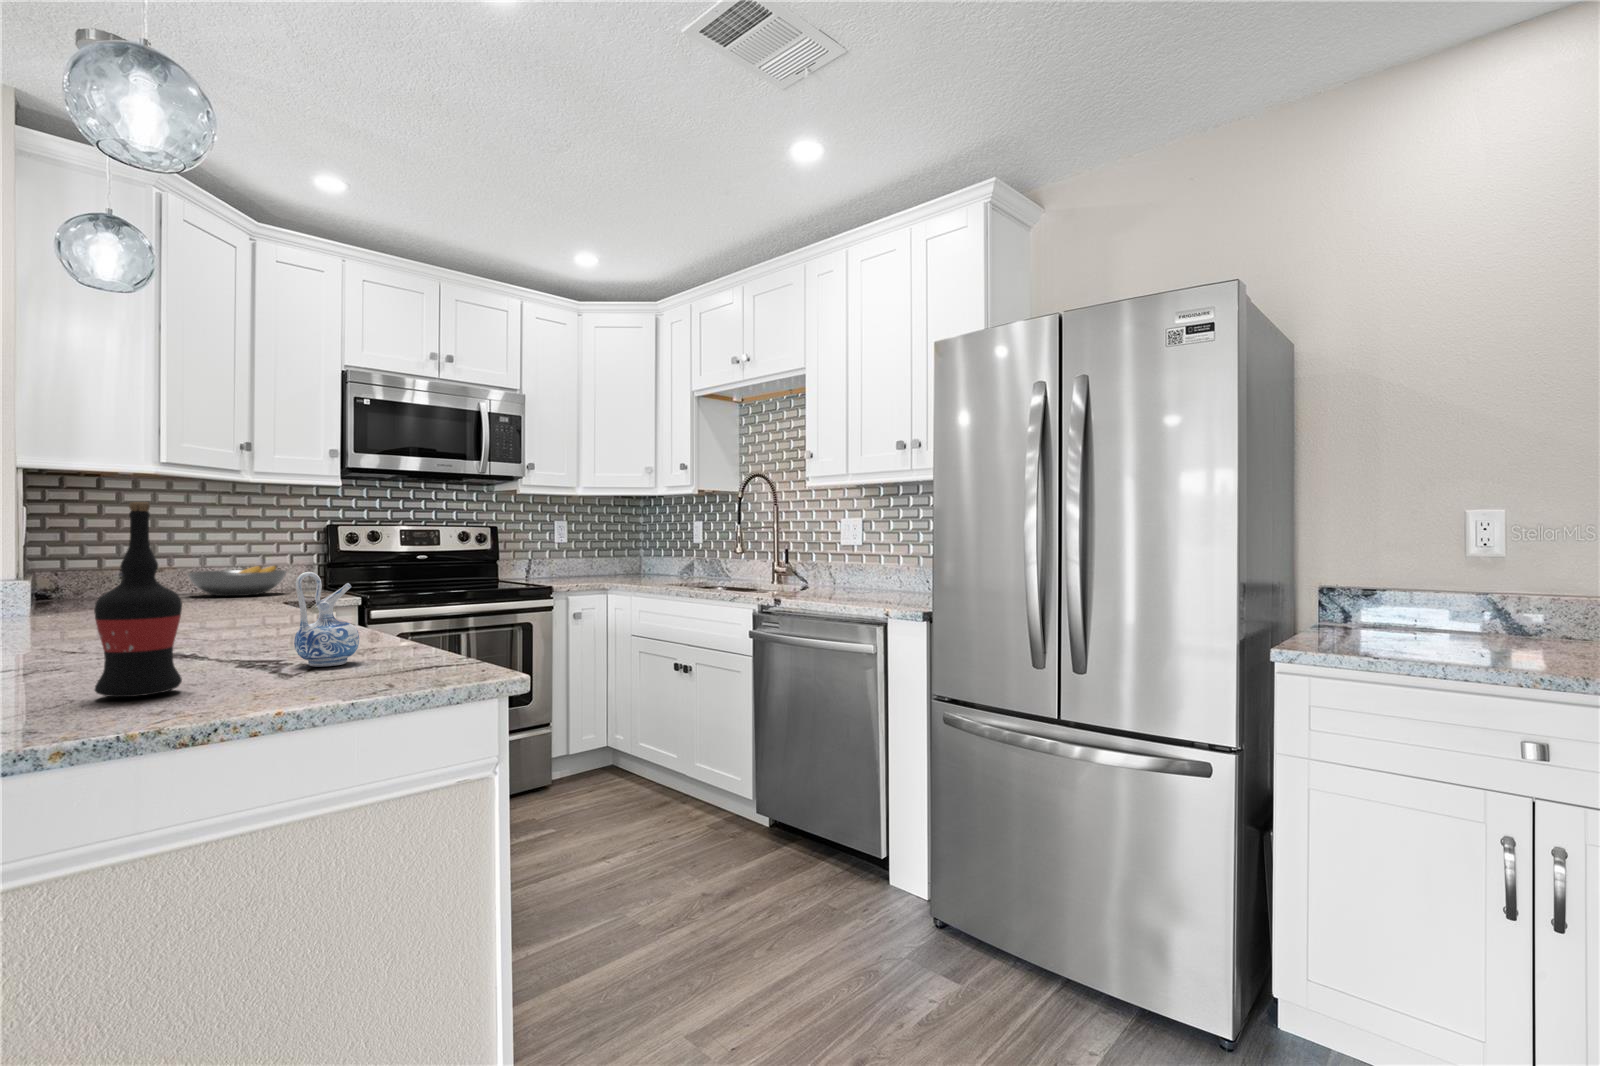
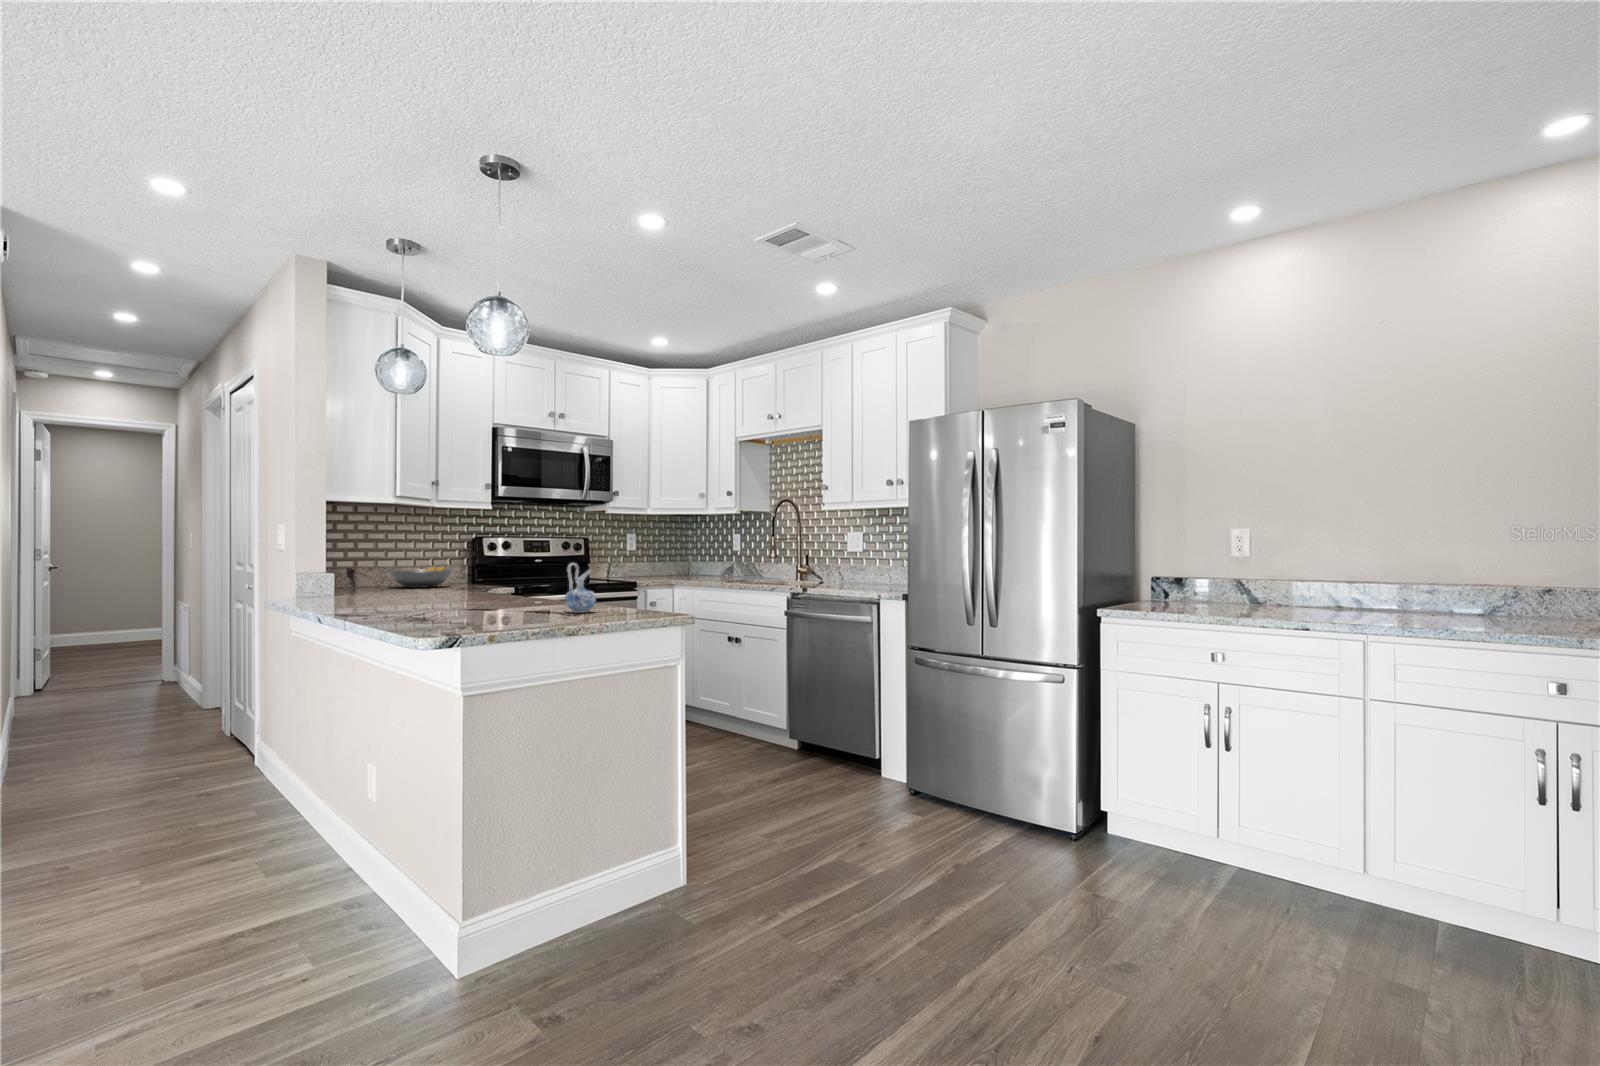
wine bottle: present [94,502,182,697] -> none [502,528,537,619]

